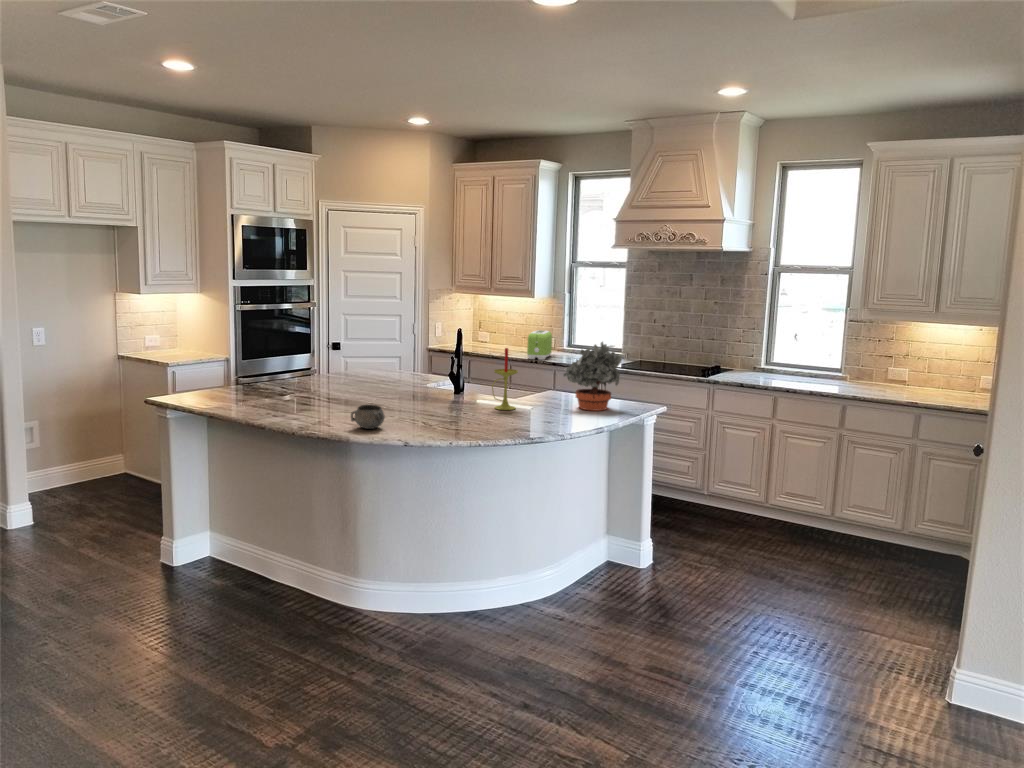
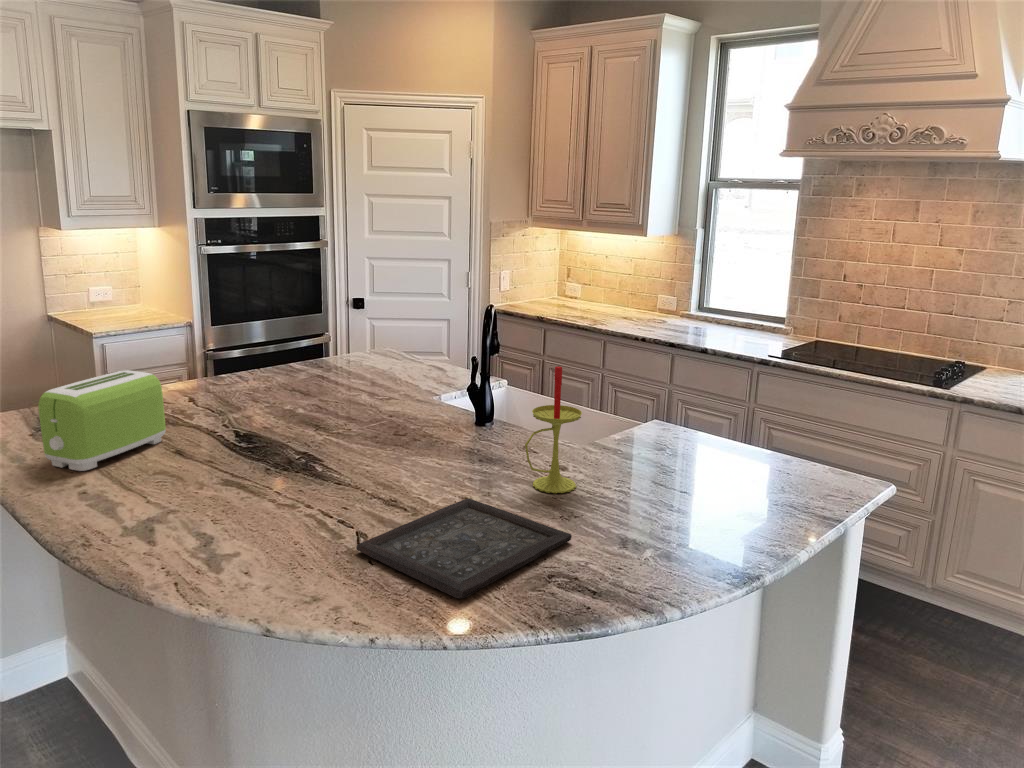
toaster: present [527,330,552,360] -> present [38,370,166,471]
potted plant: present [564,342,622,411] -> none [677,354,806,501]
decorative bowl: present [351,405,385,429] -> none [188,505,267,565]
tray: none [424,411,520,433] -> present [356,499,572,598]

